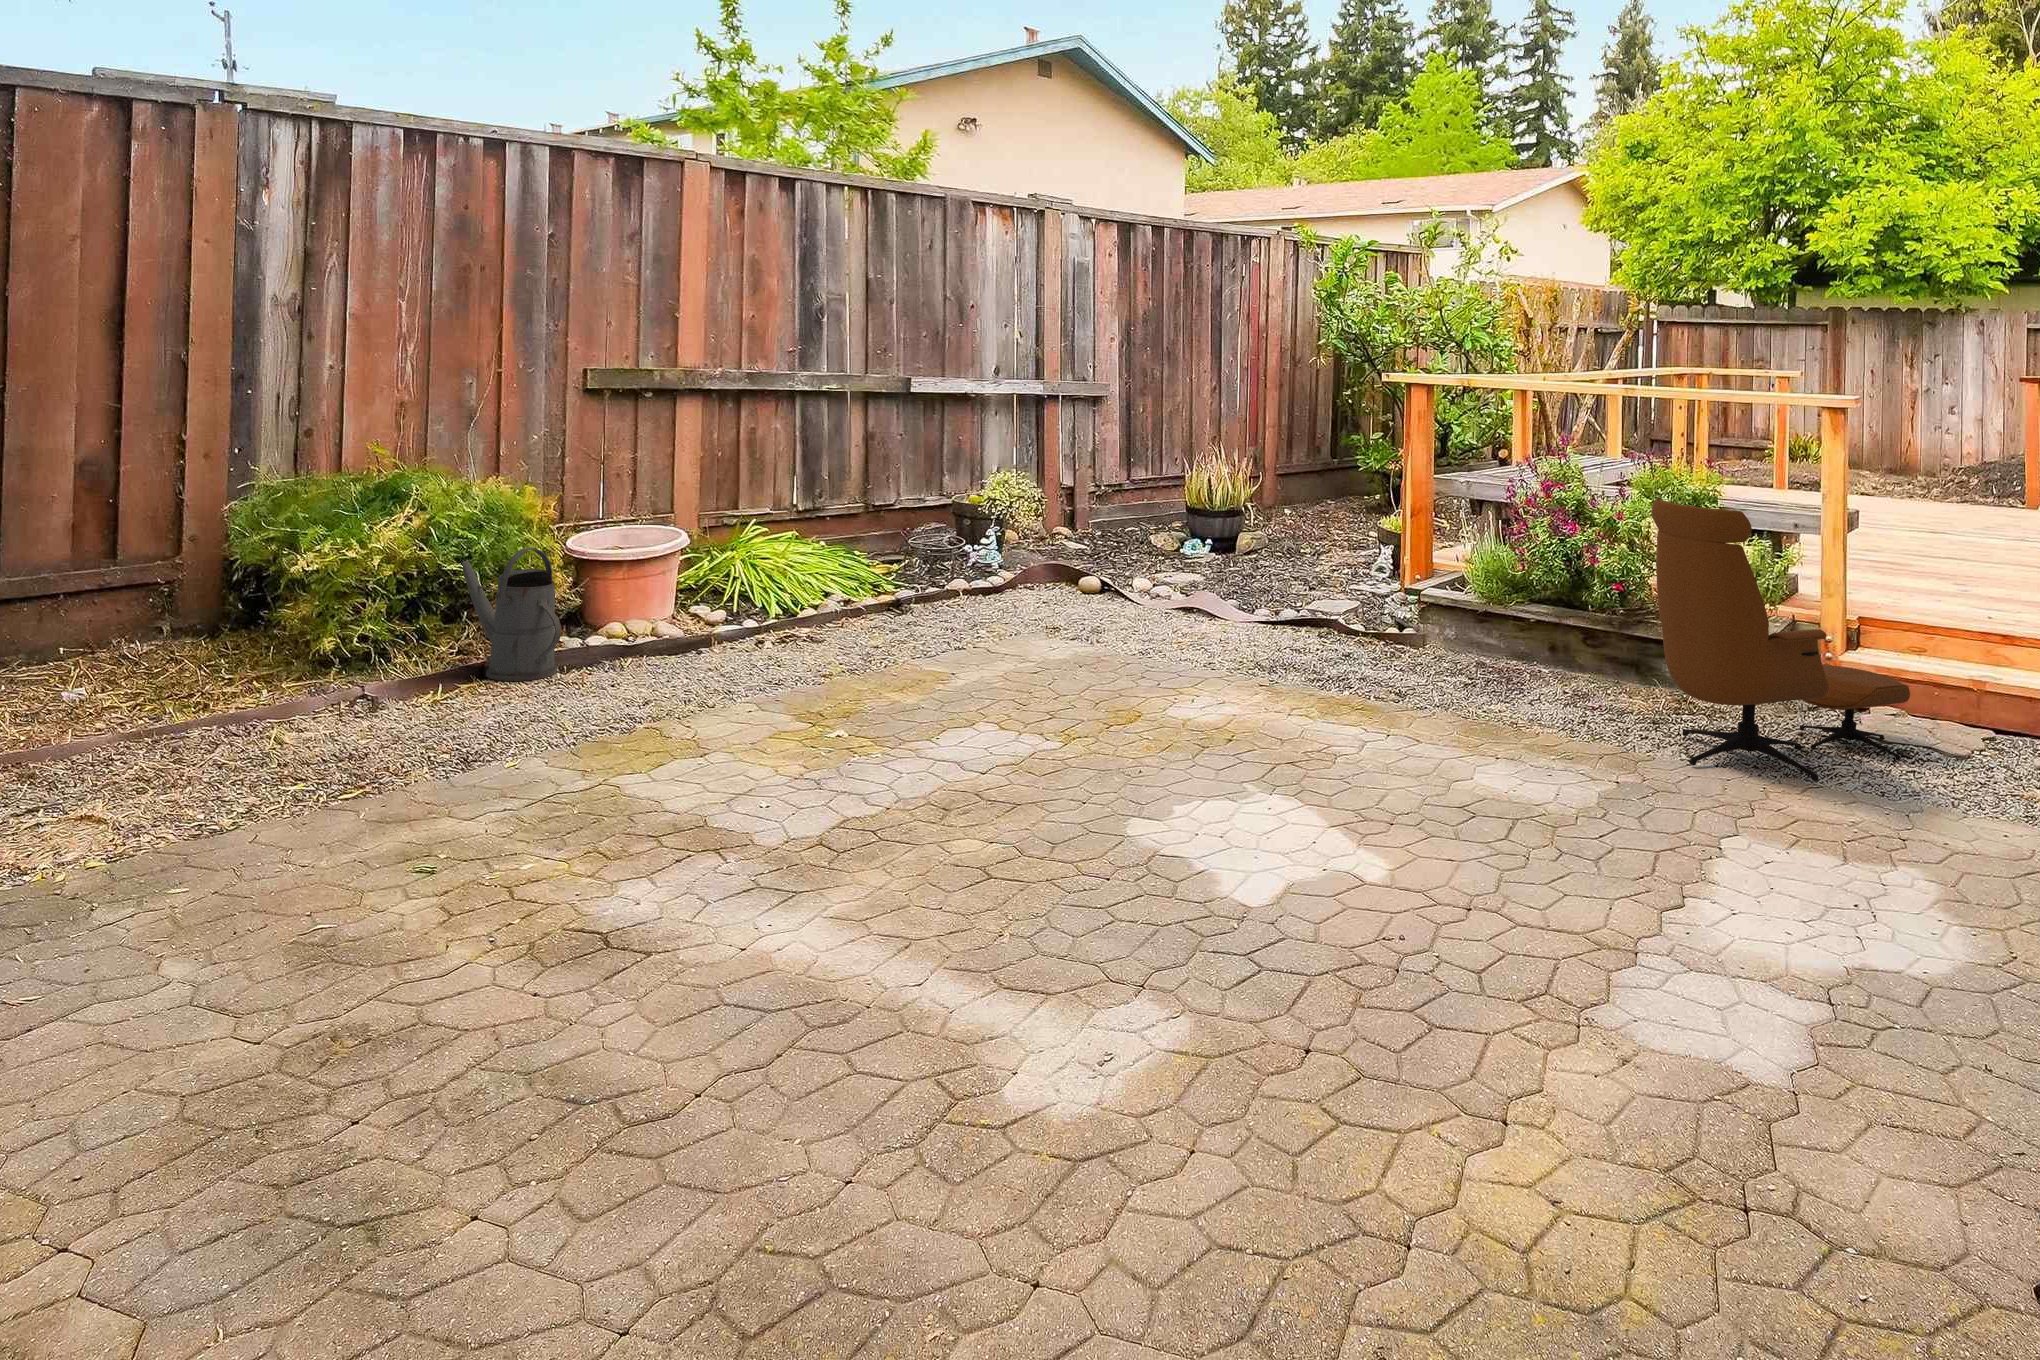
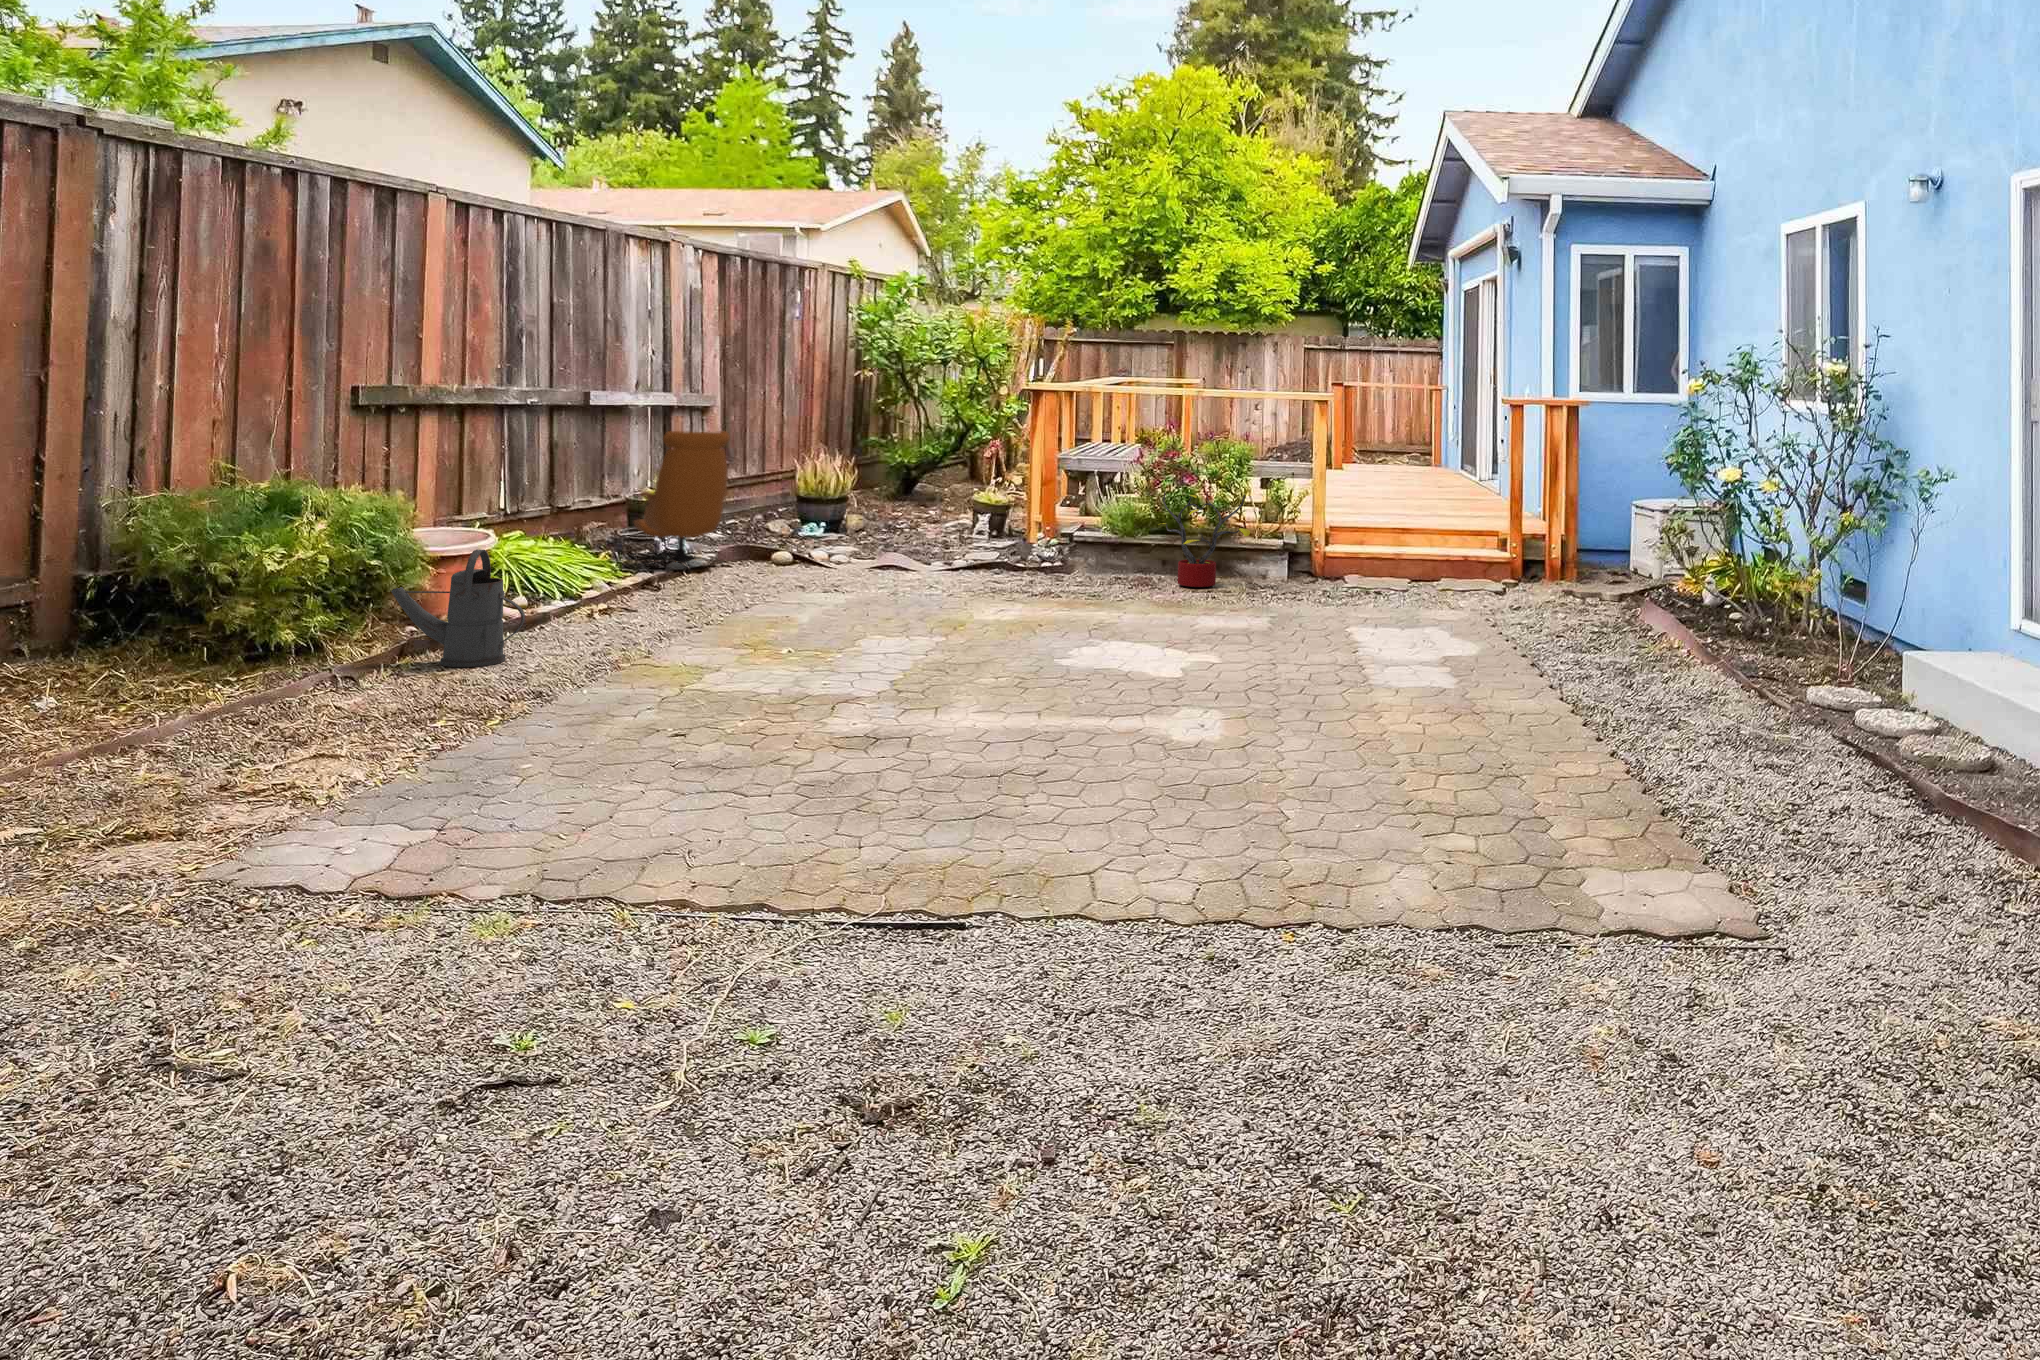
lounge chair: present [1651,499,1910,781] -> present [634,431,730,571]
decorative plant: none [1511,542,1627,697] -> present [1158,492,1250,587]

